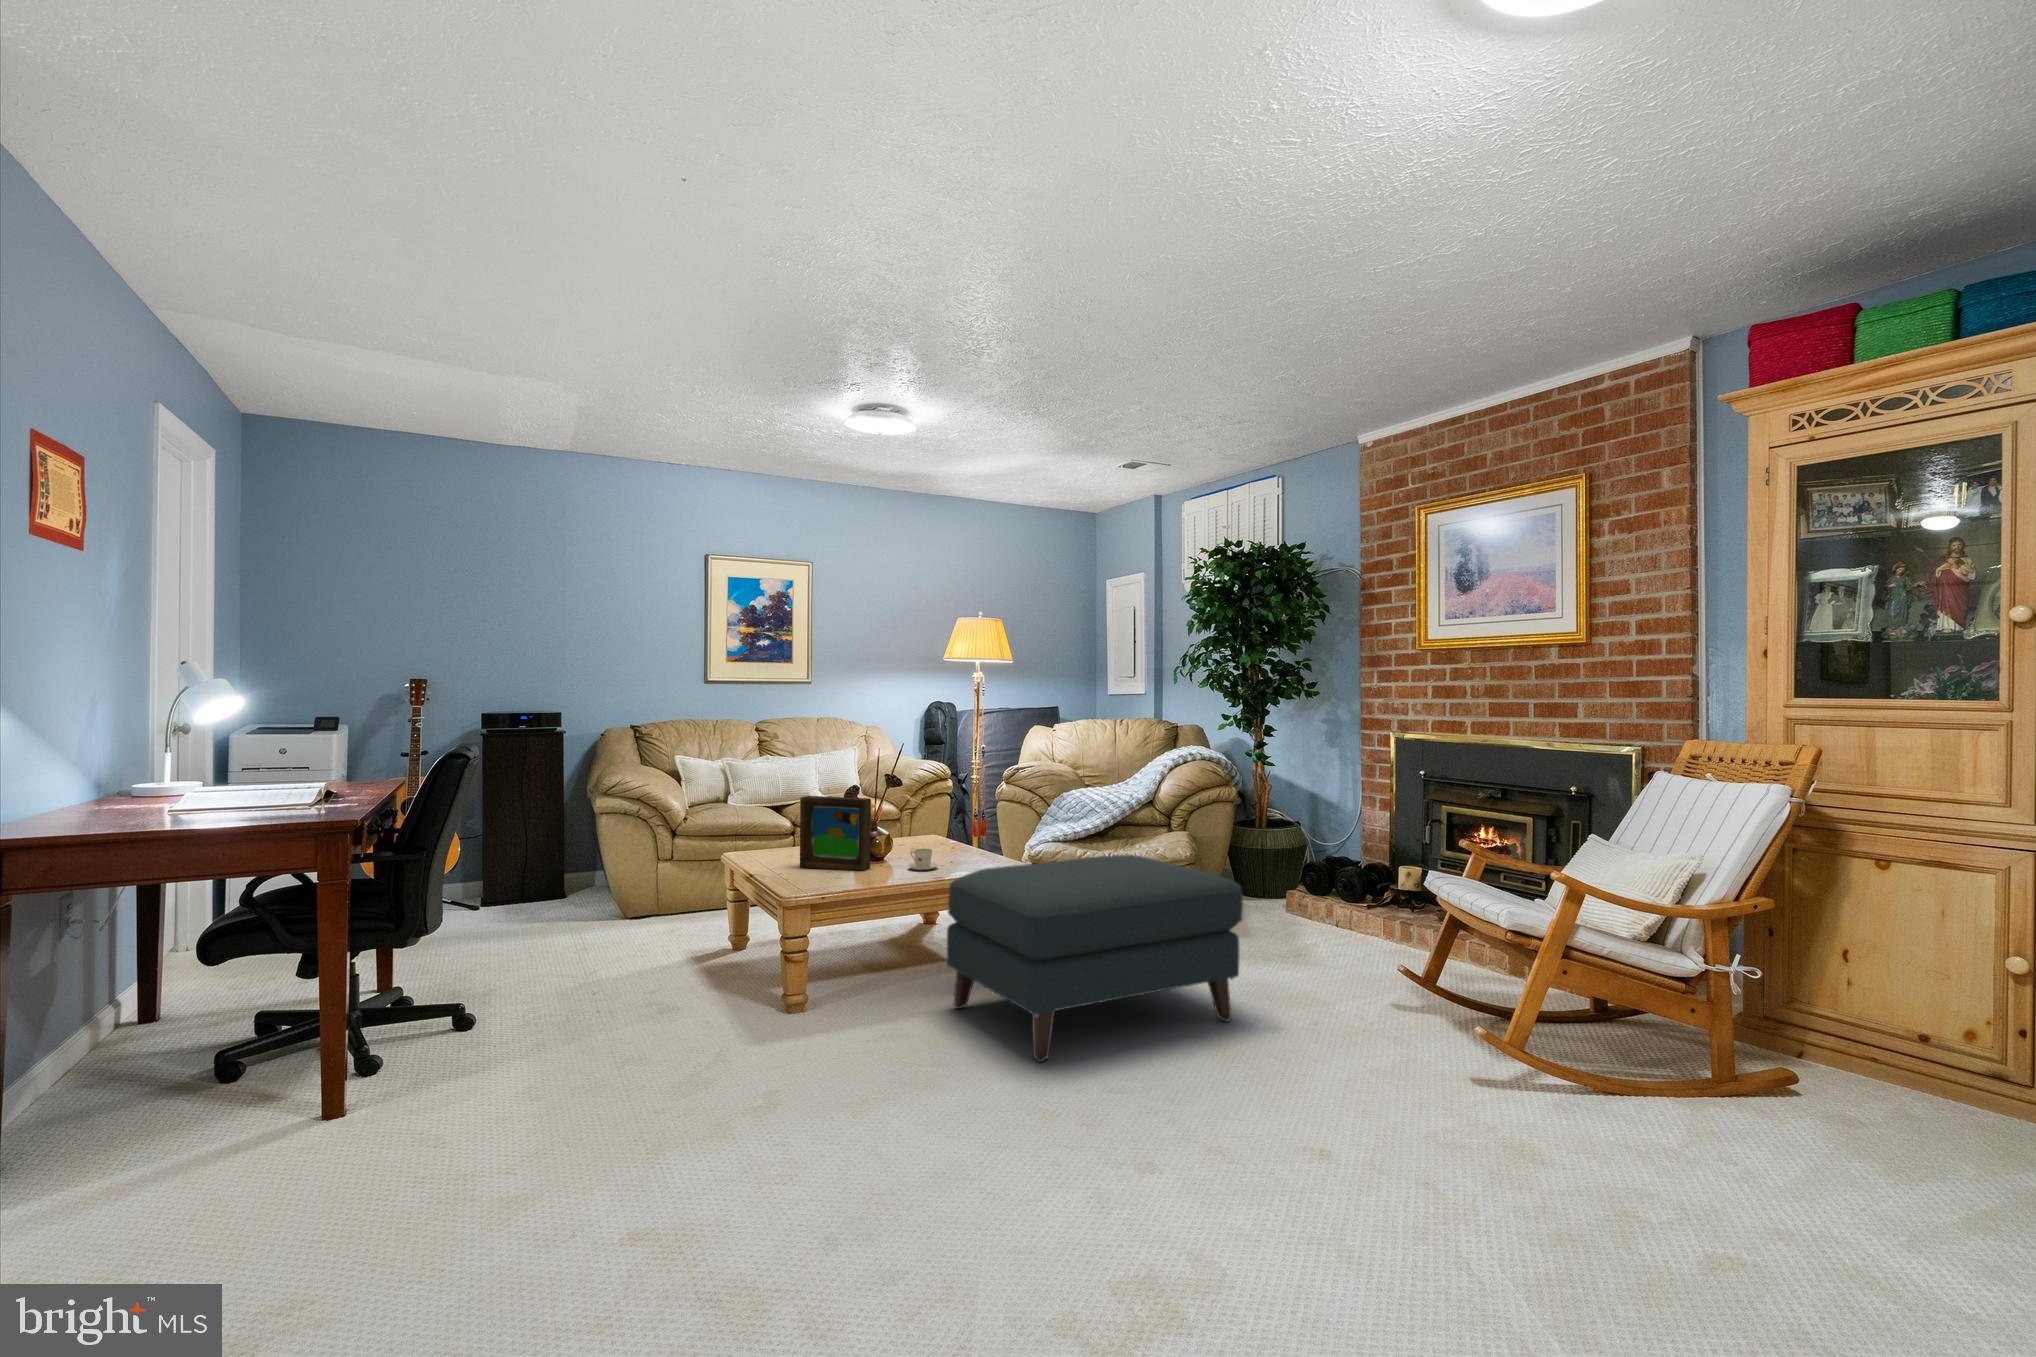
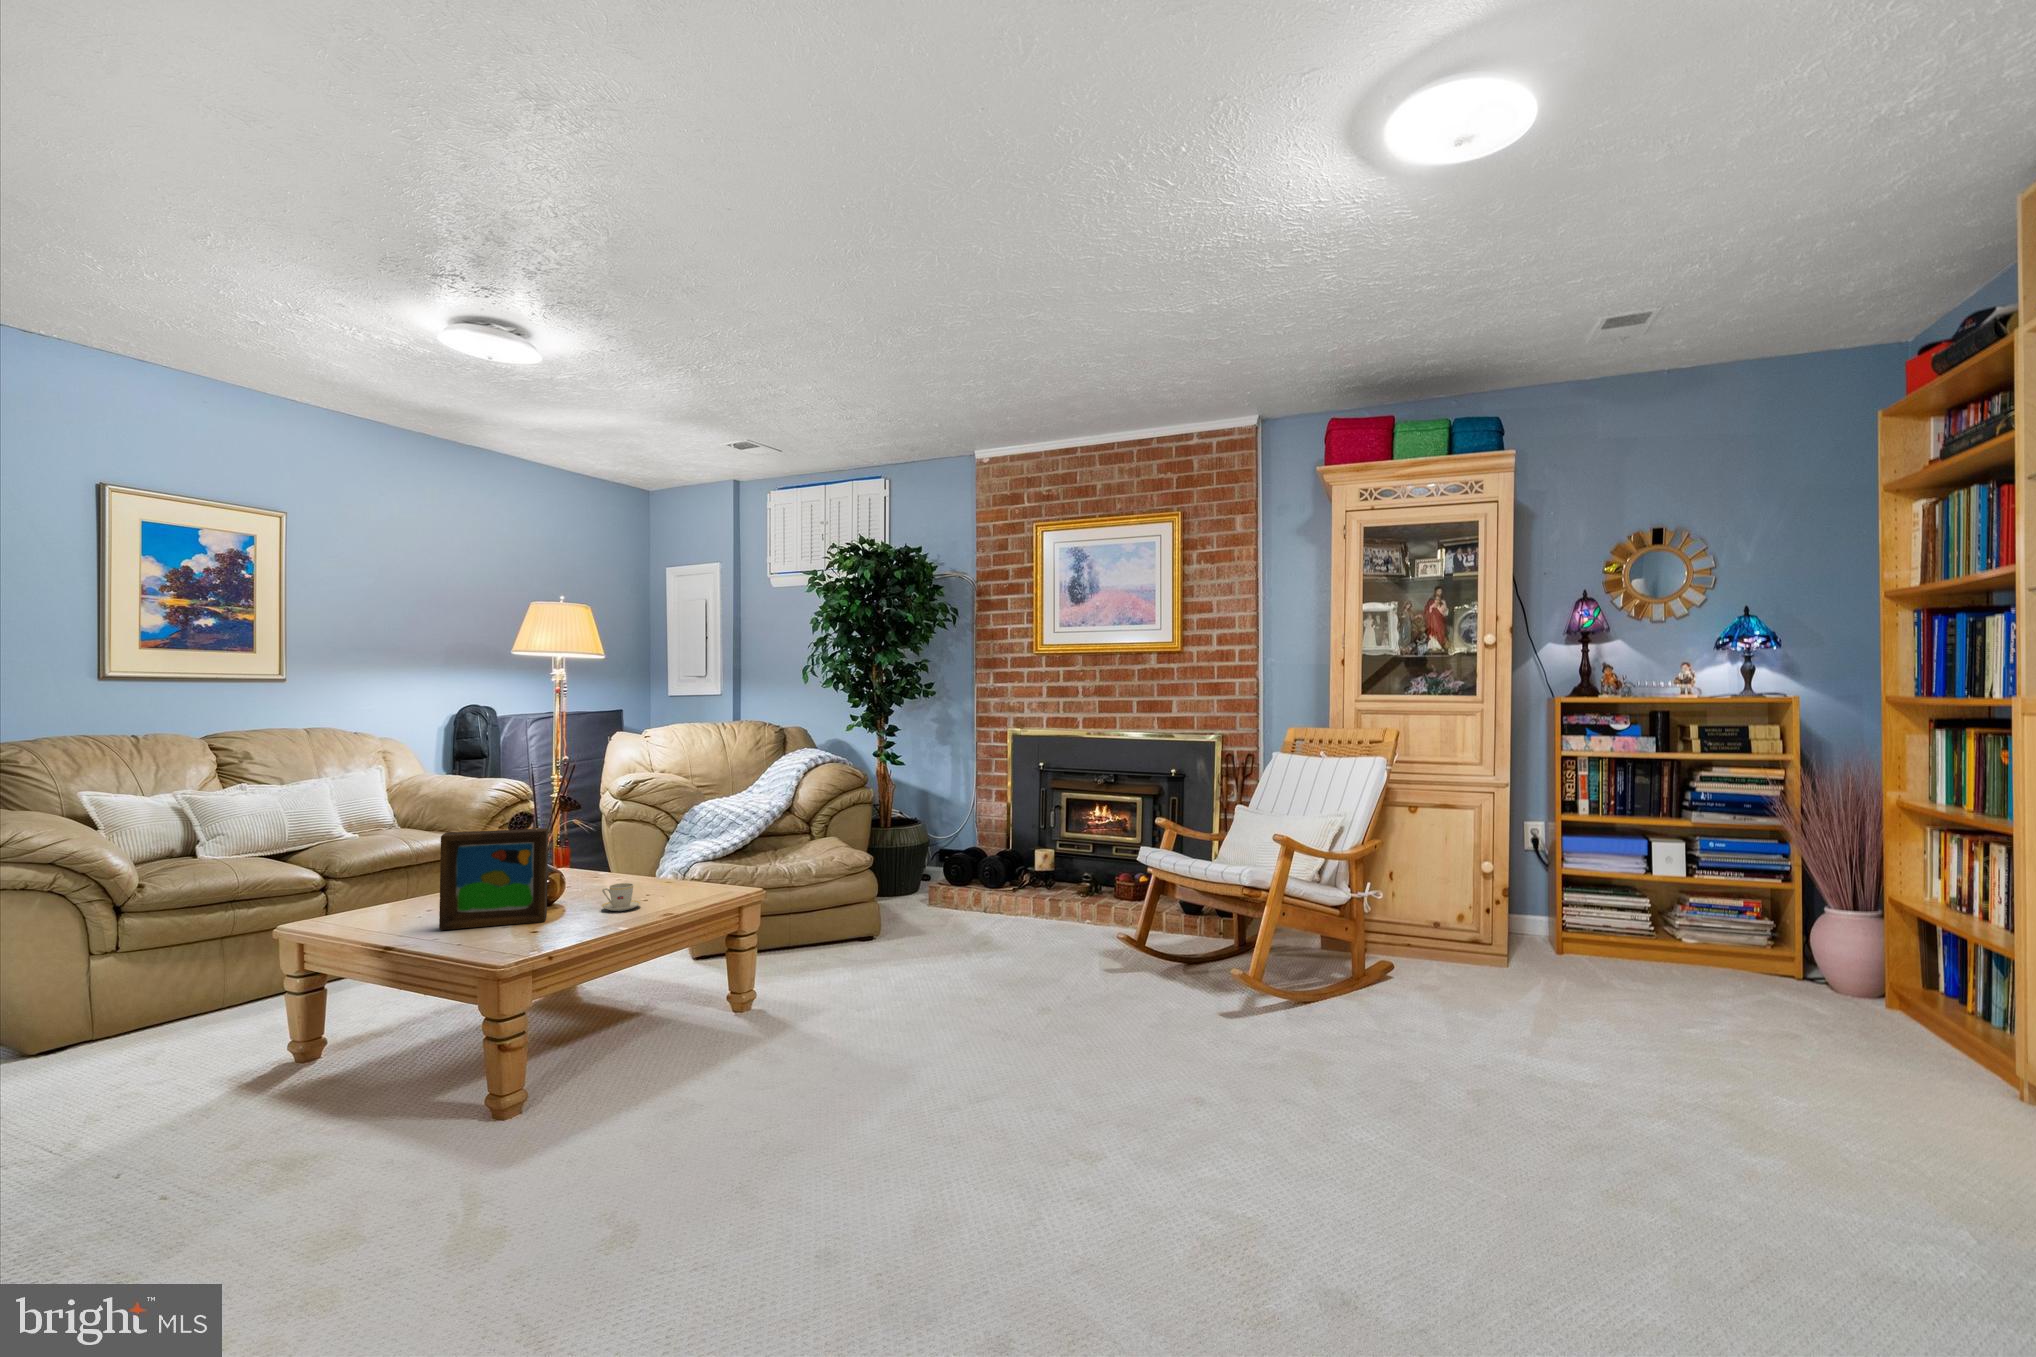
ottoman: present [947,855,1243,1062] -> none [709,863,1015,1103]

